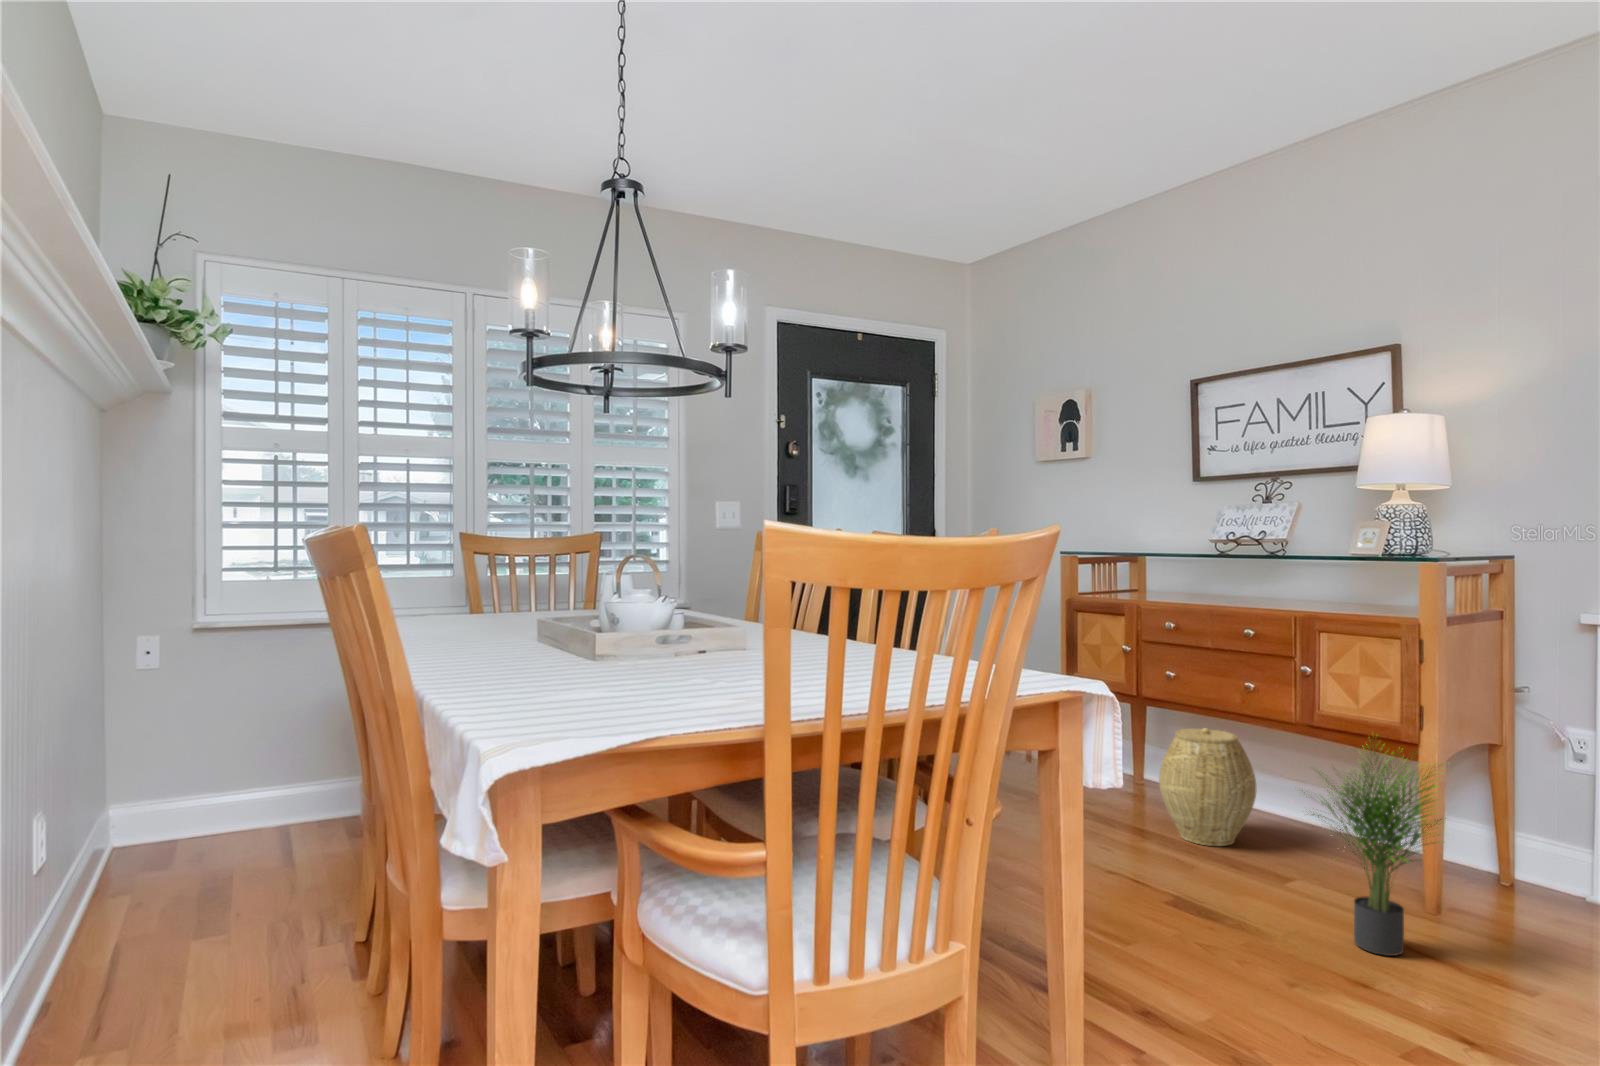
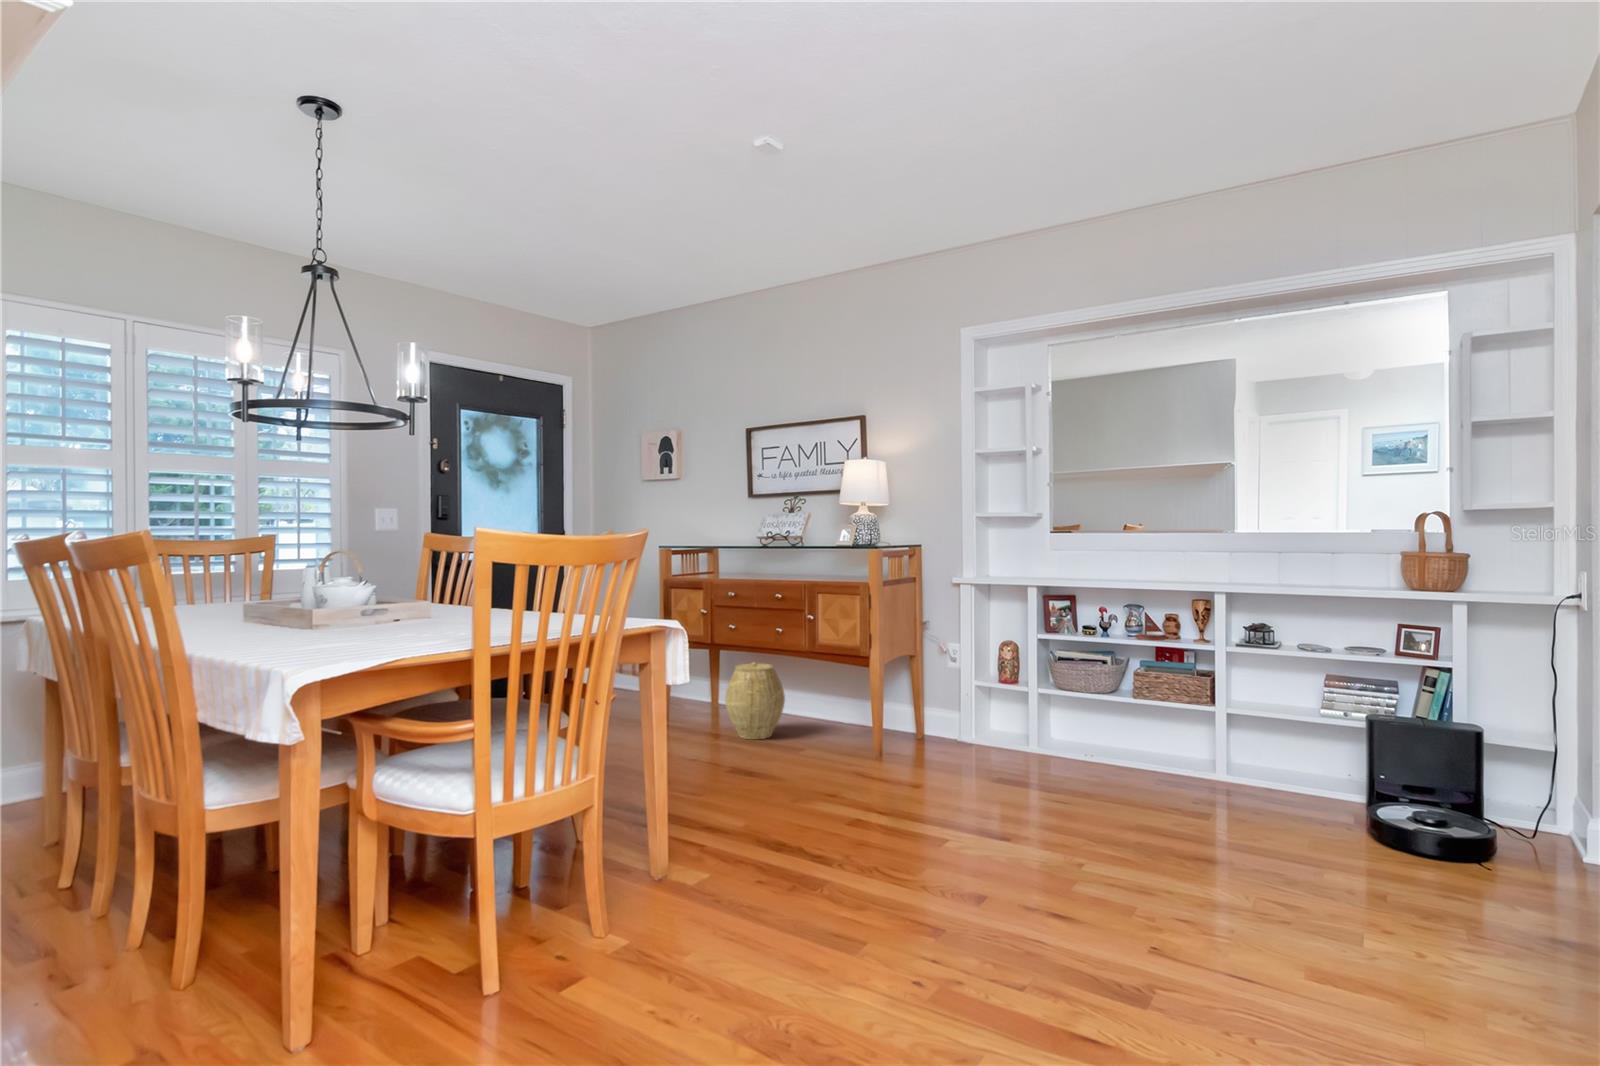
potted plant: present [1312,737,1446,956] -> none [798,650,878,780]

